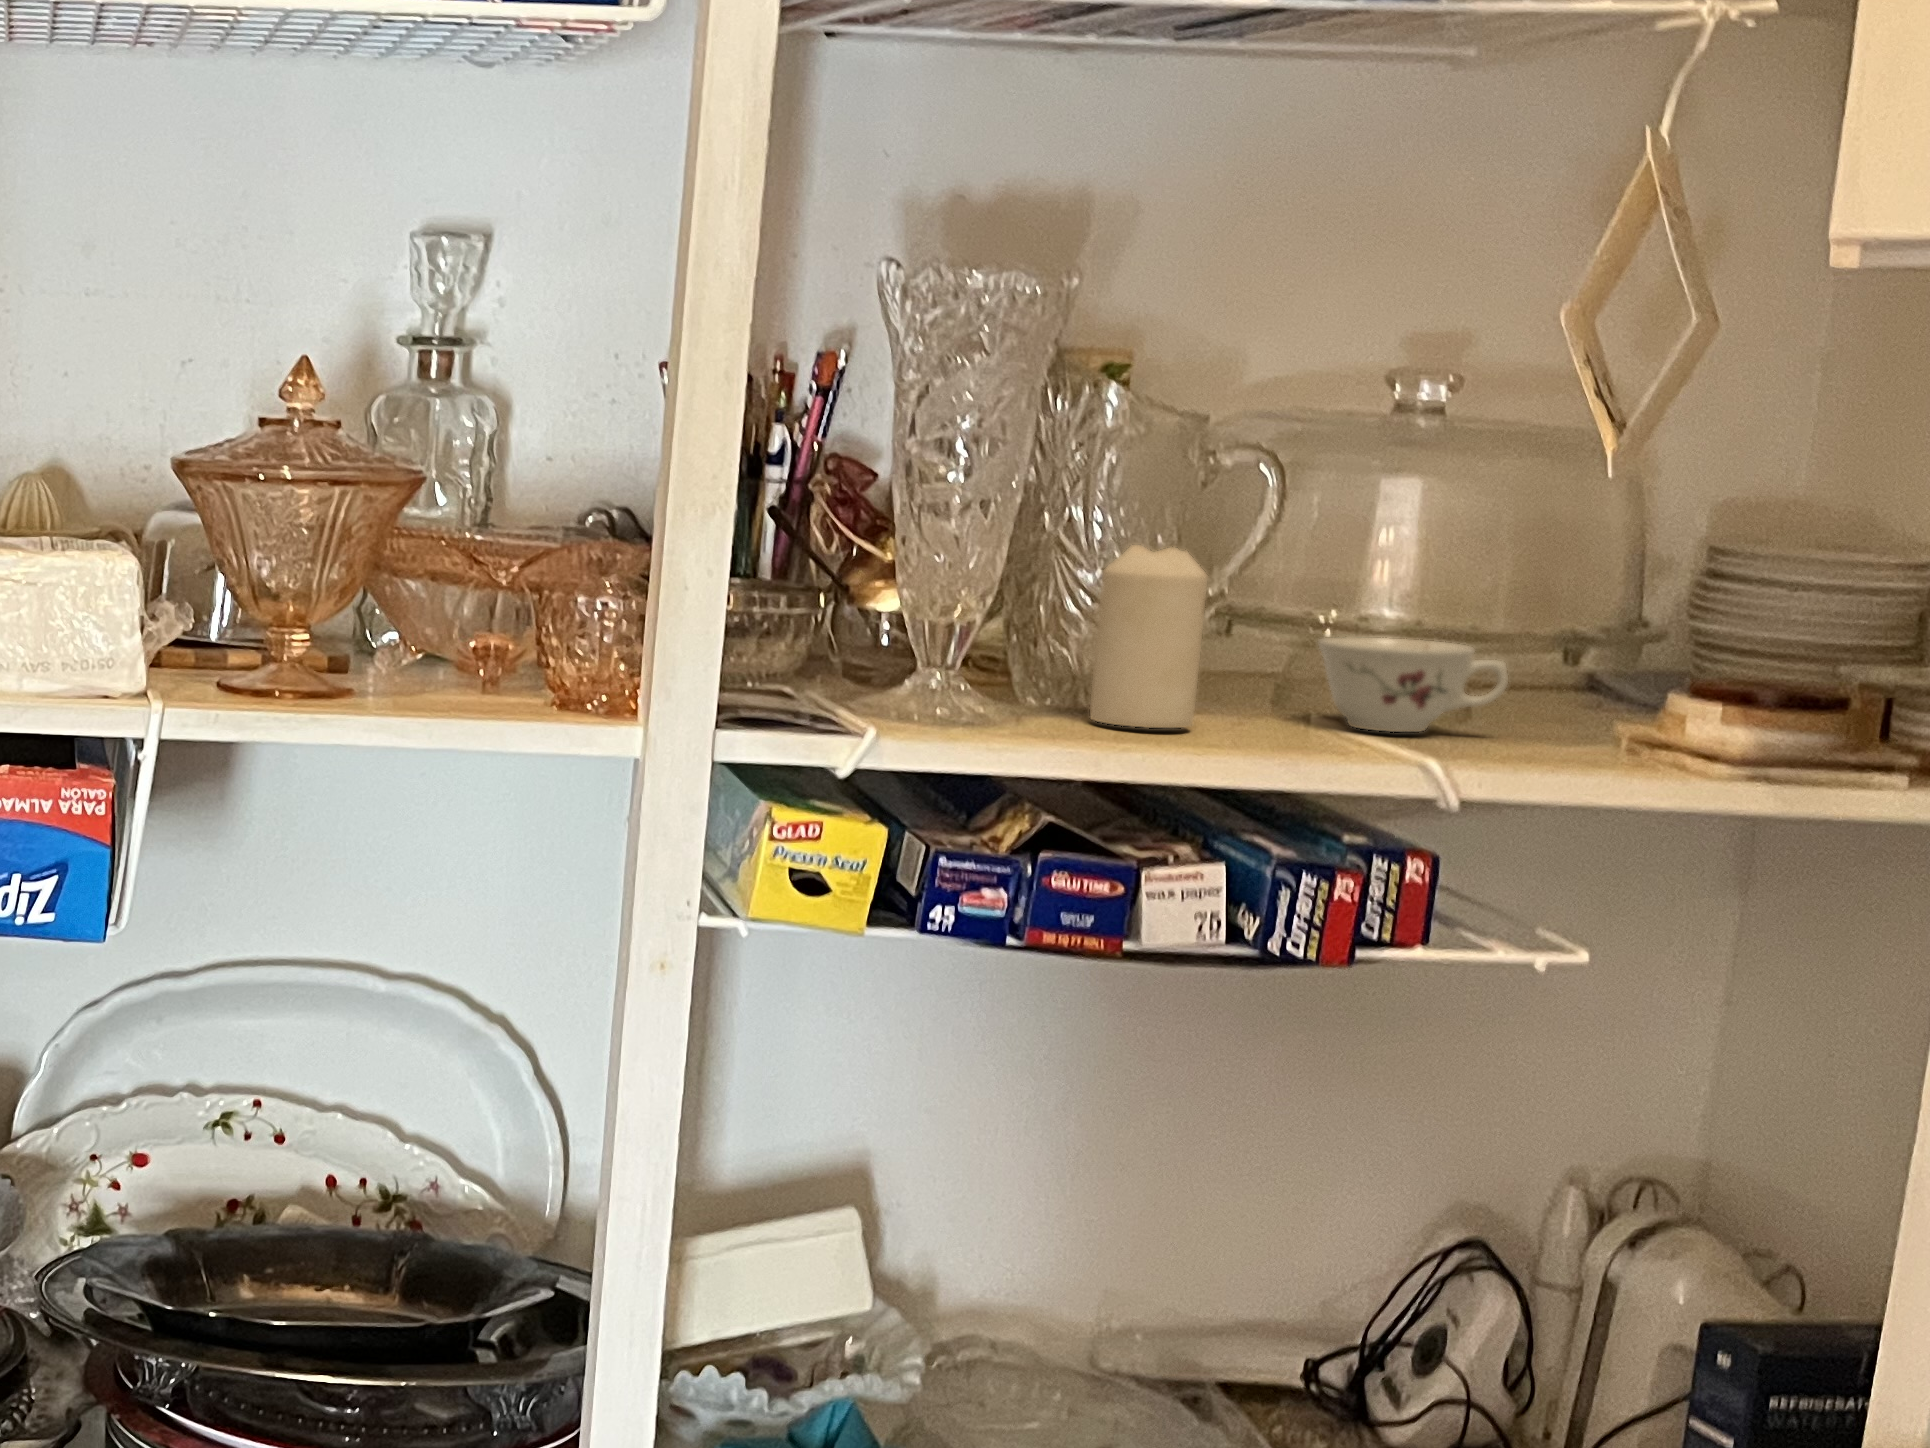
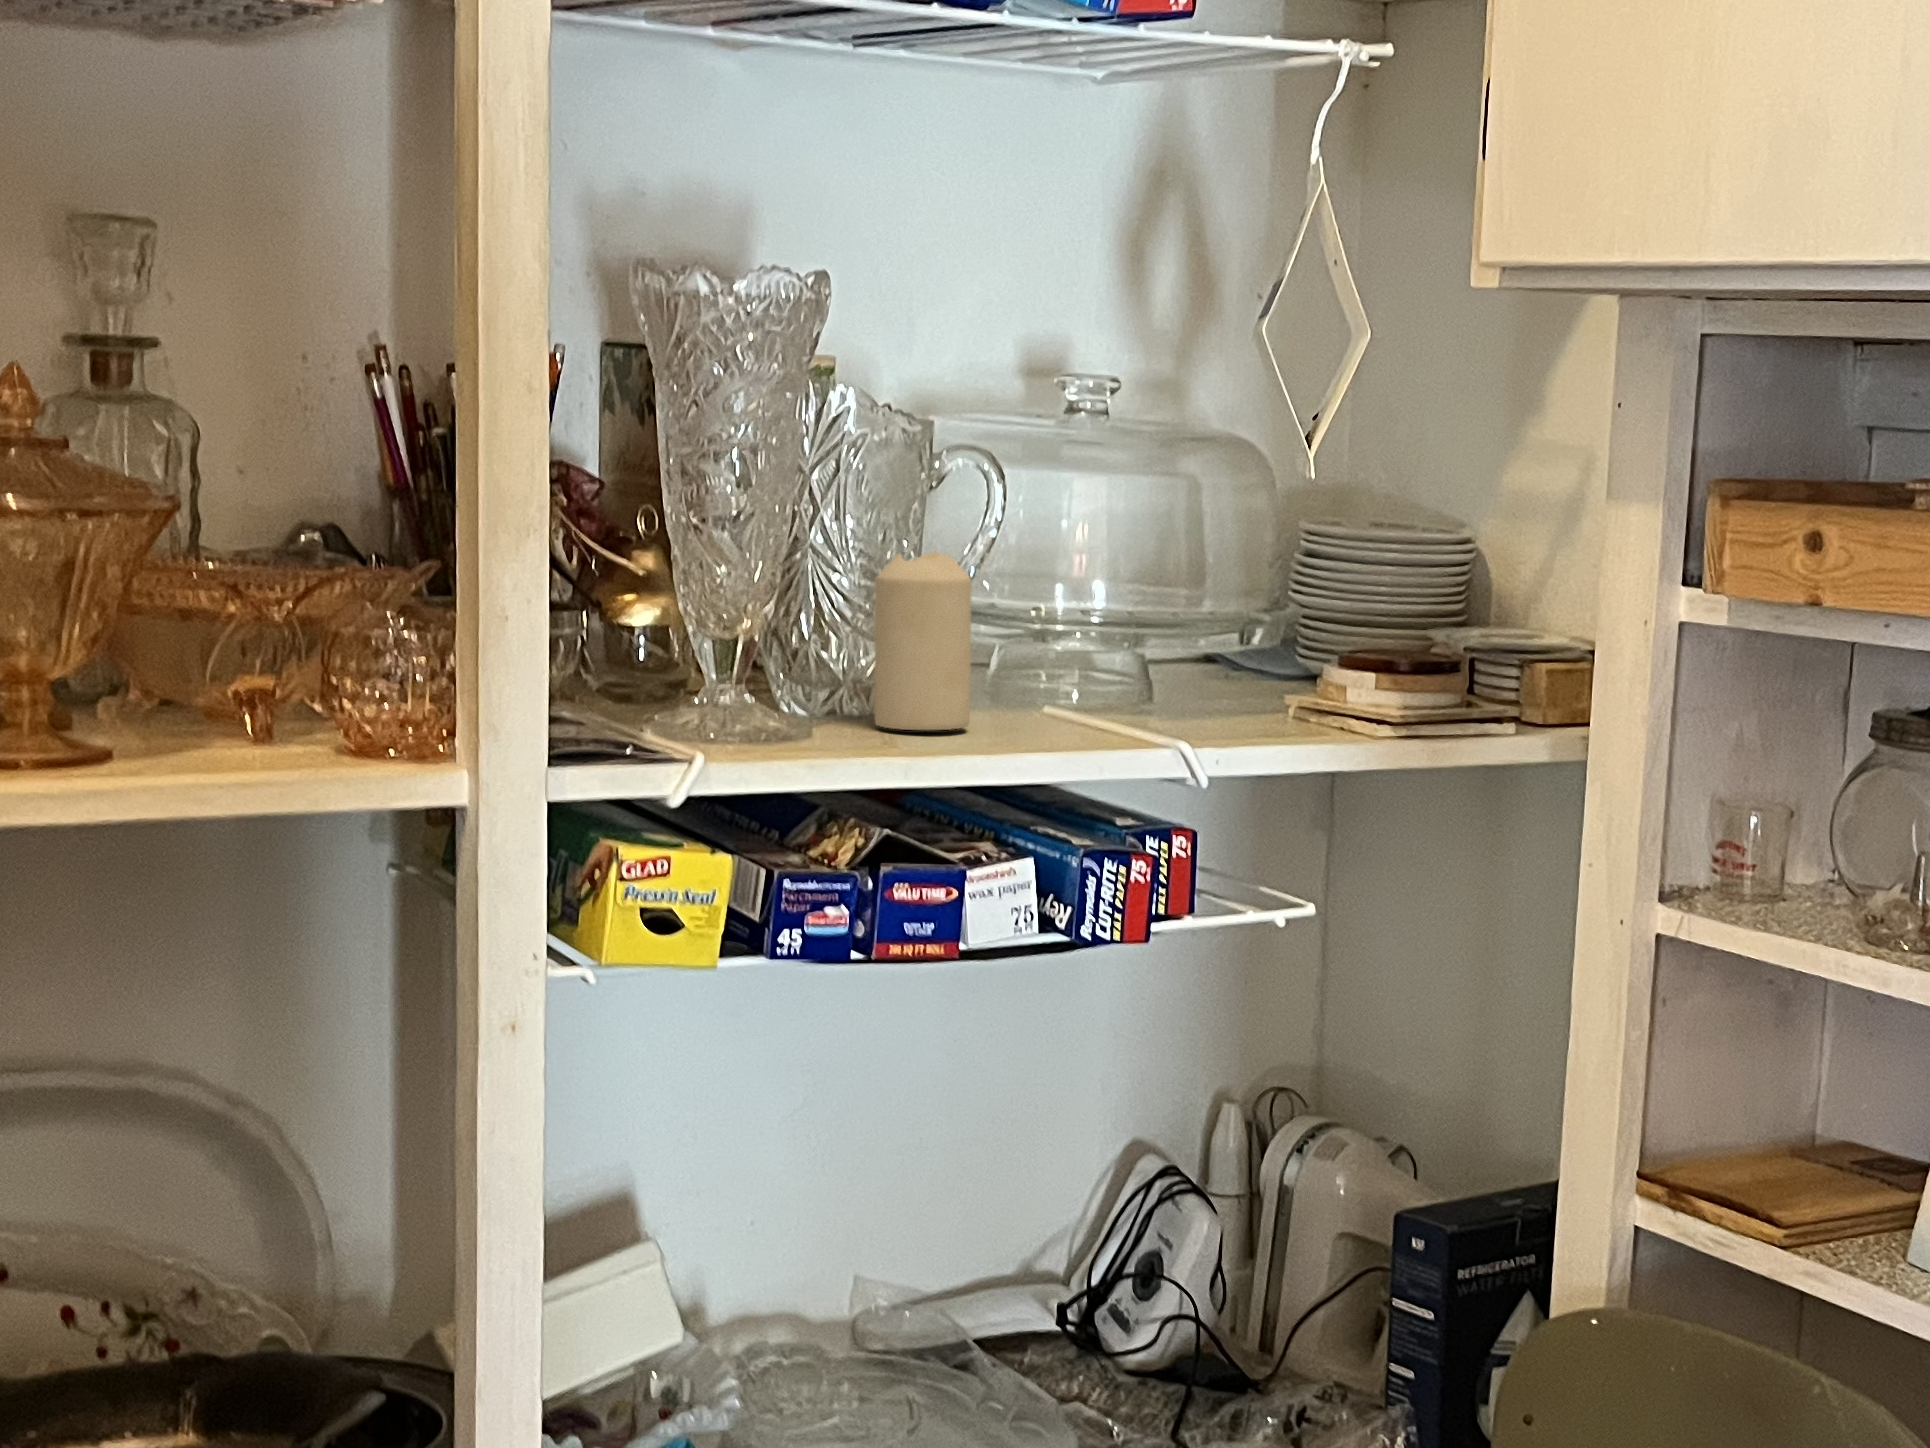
teacup: present [1318,637,1508,732] -> none [1053,629,1212,716]

